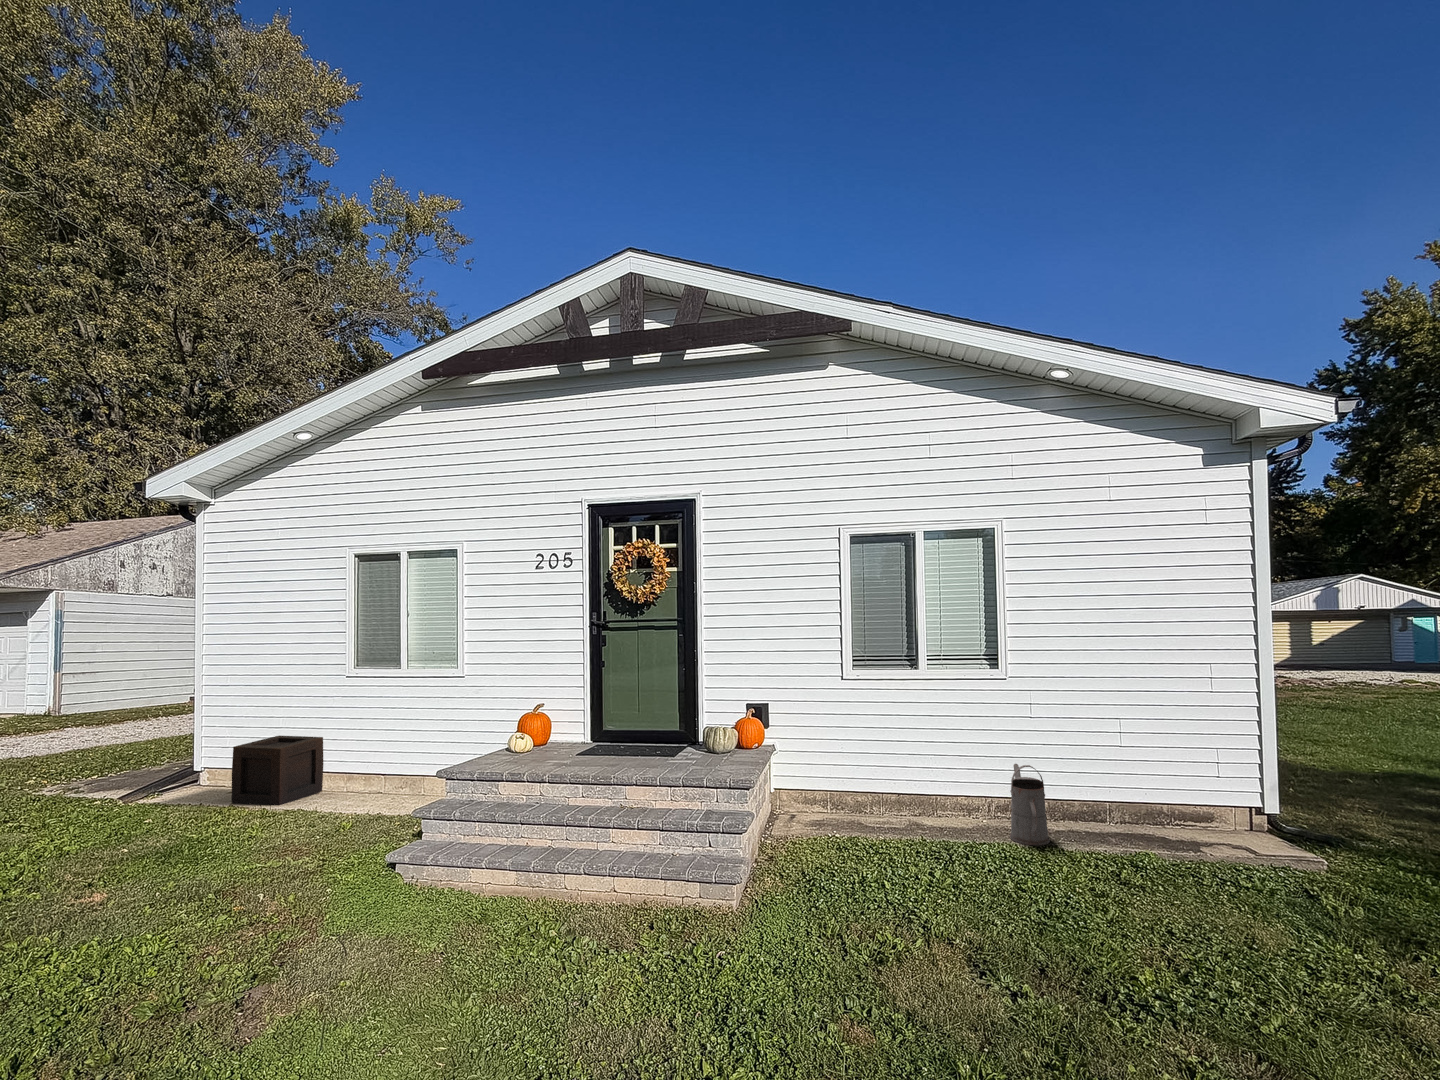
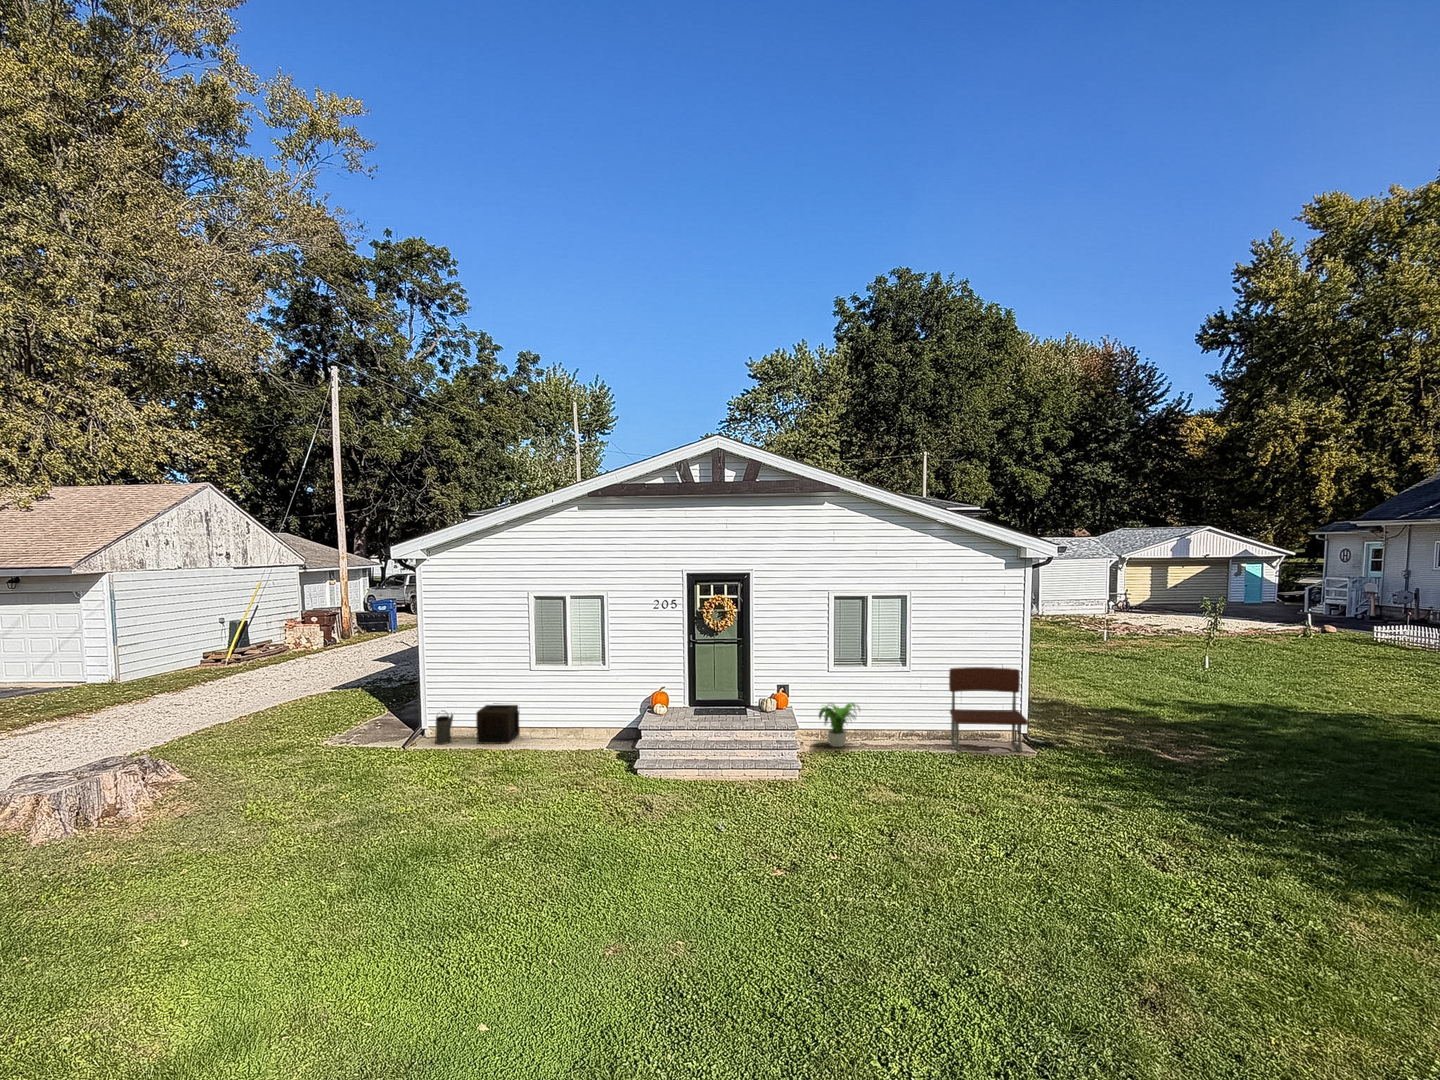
bench: none [1091,669,1296,858] -> present [949,667,1028,752]
potted plant: none [818,740,907,831] -> present [819,703,860,747]
watering can: present [1010,764,1050,845] -> present [435,712,453,744]

